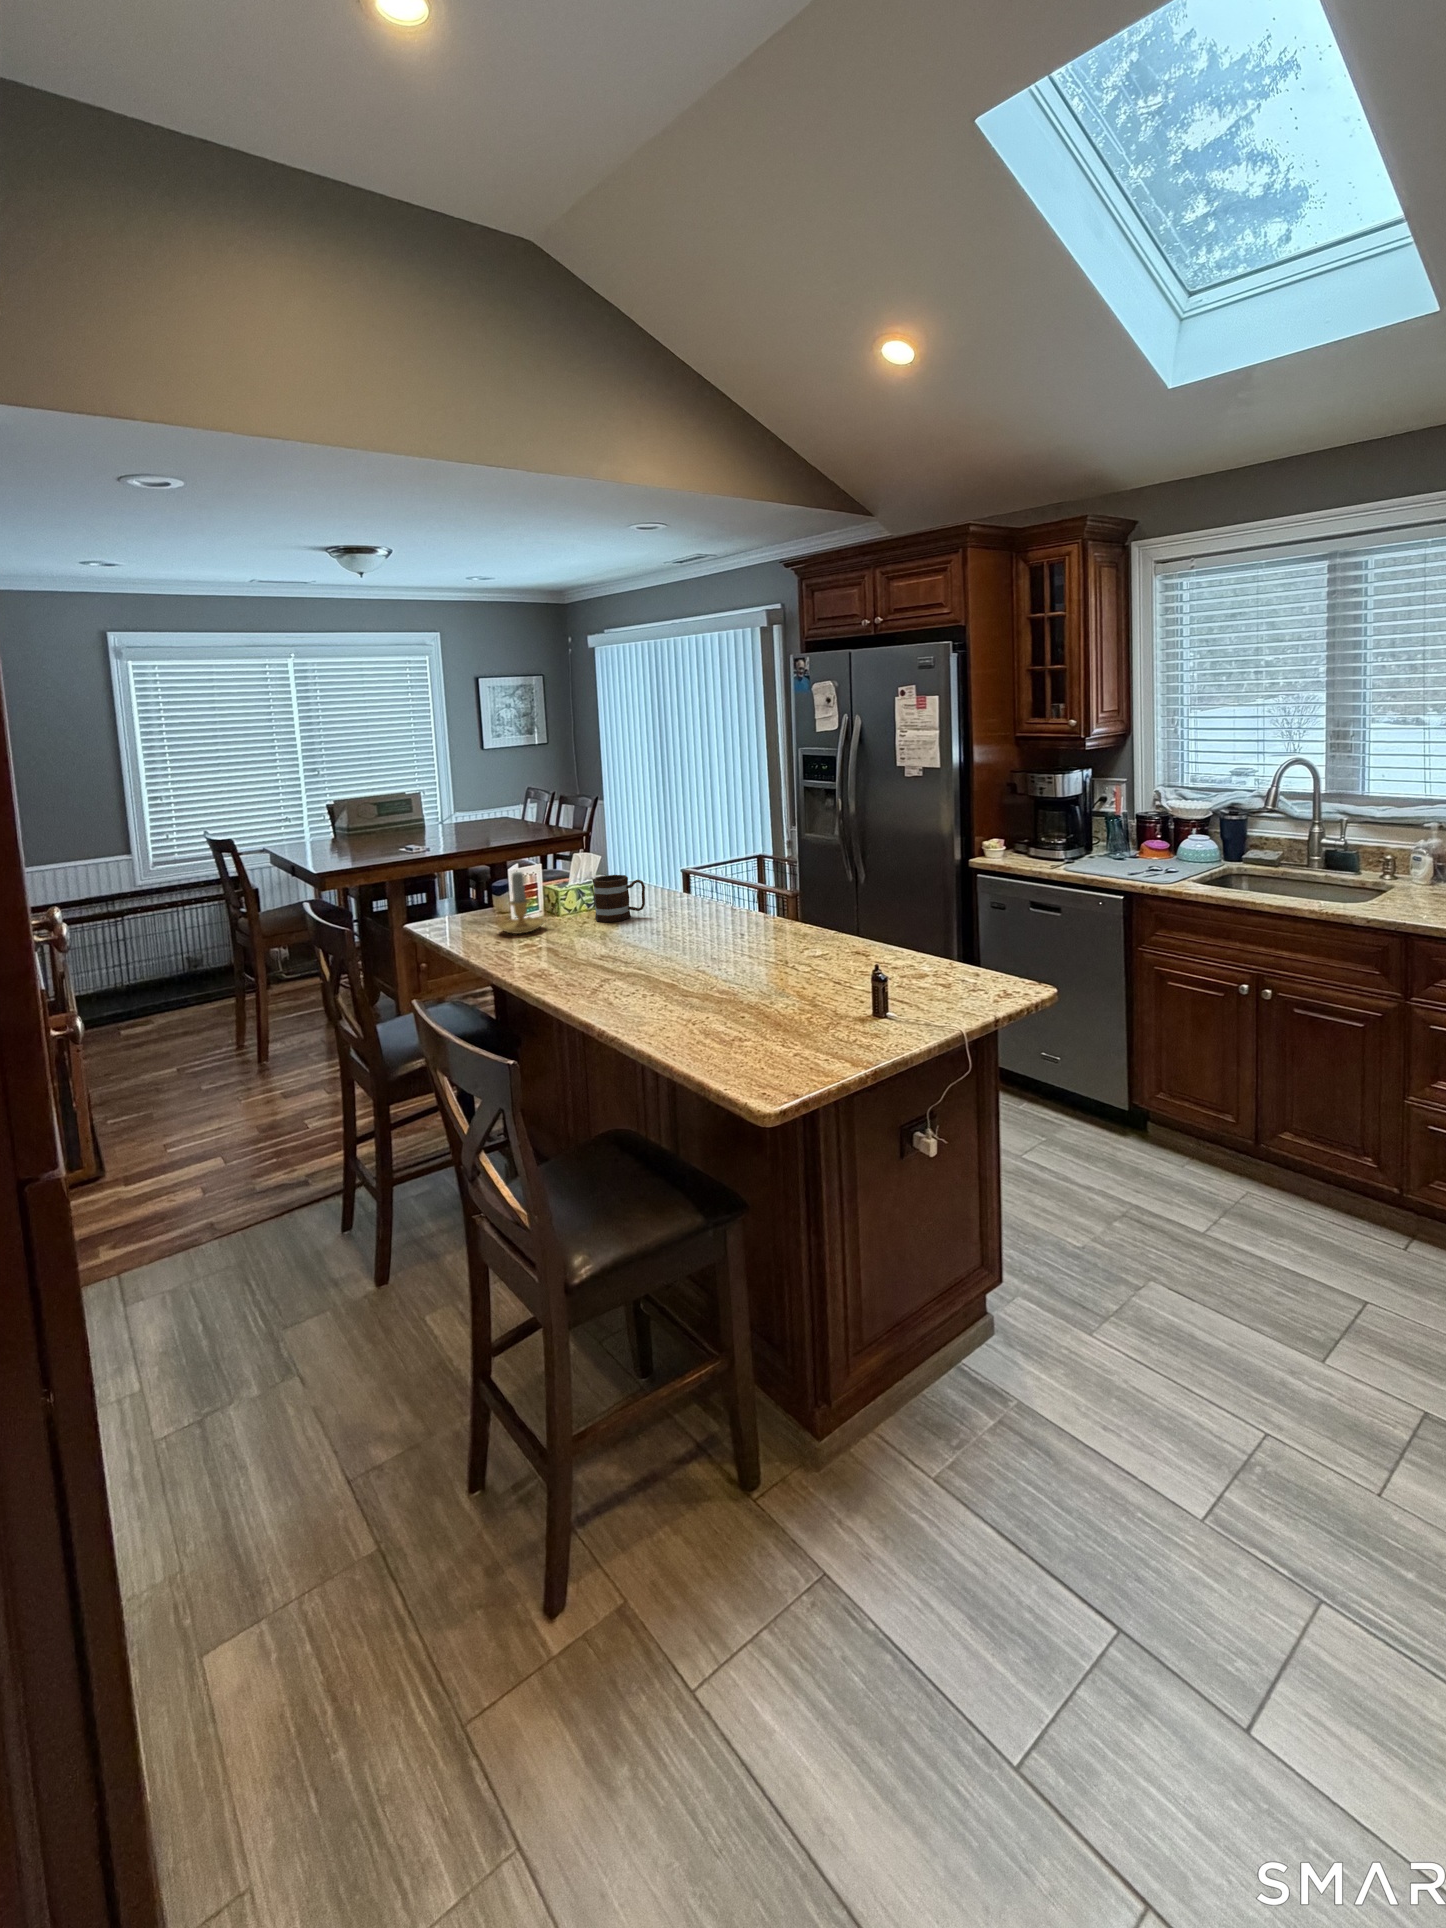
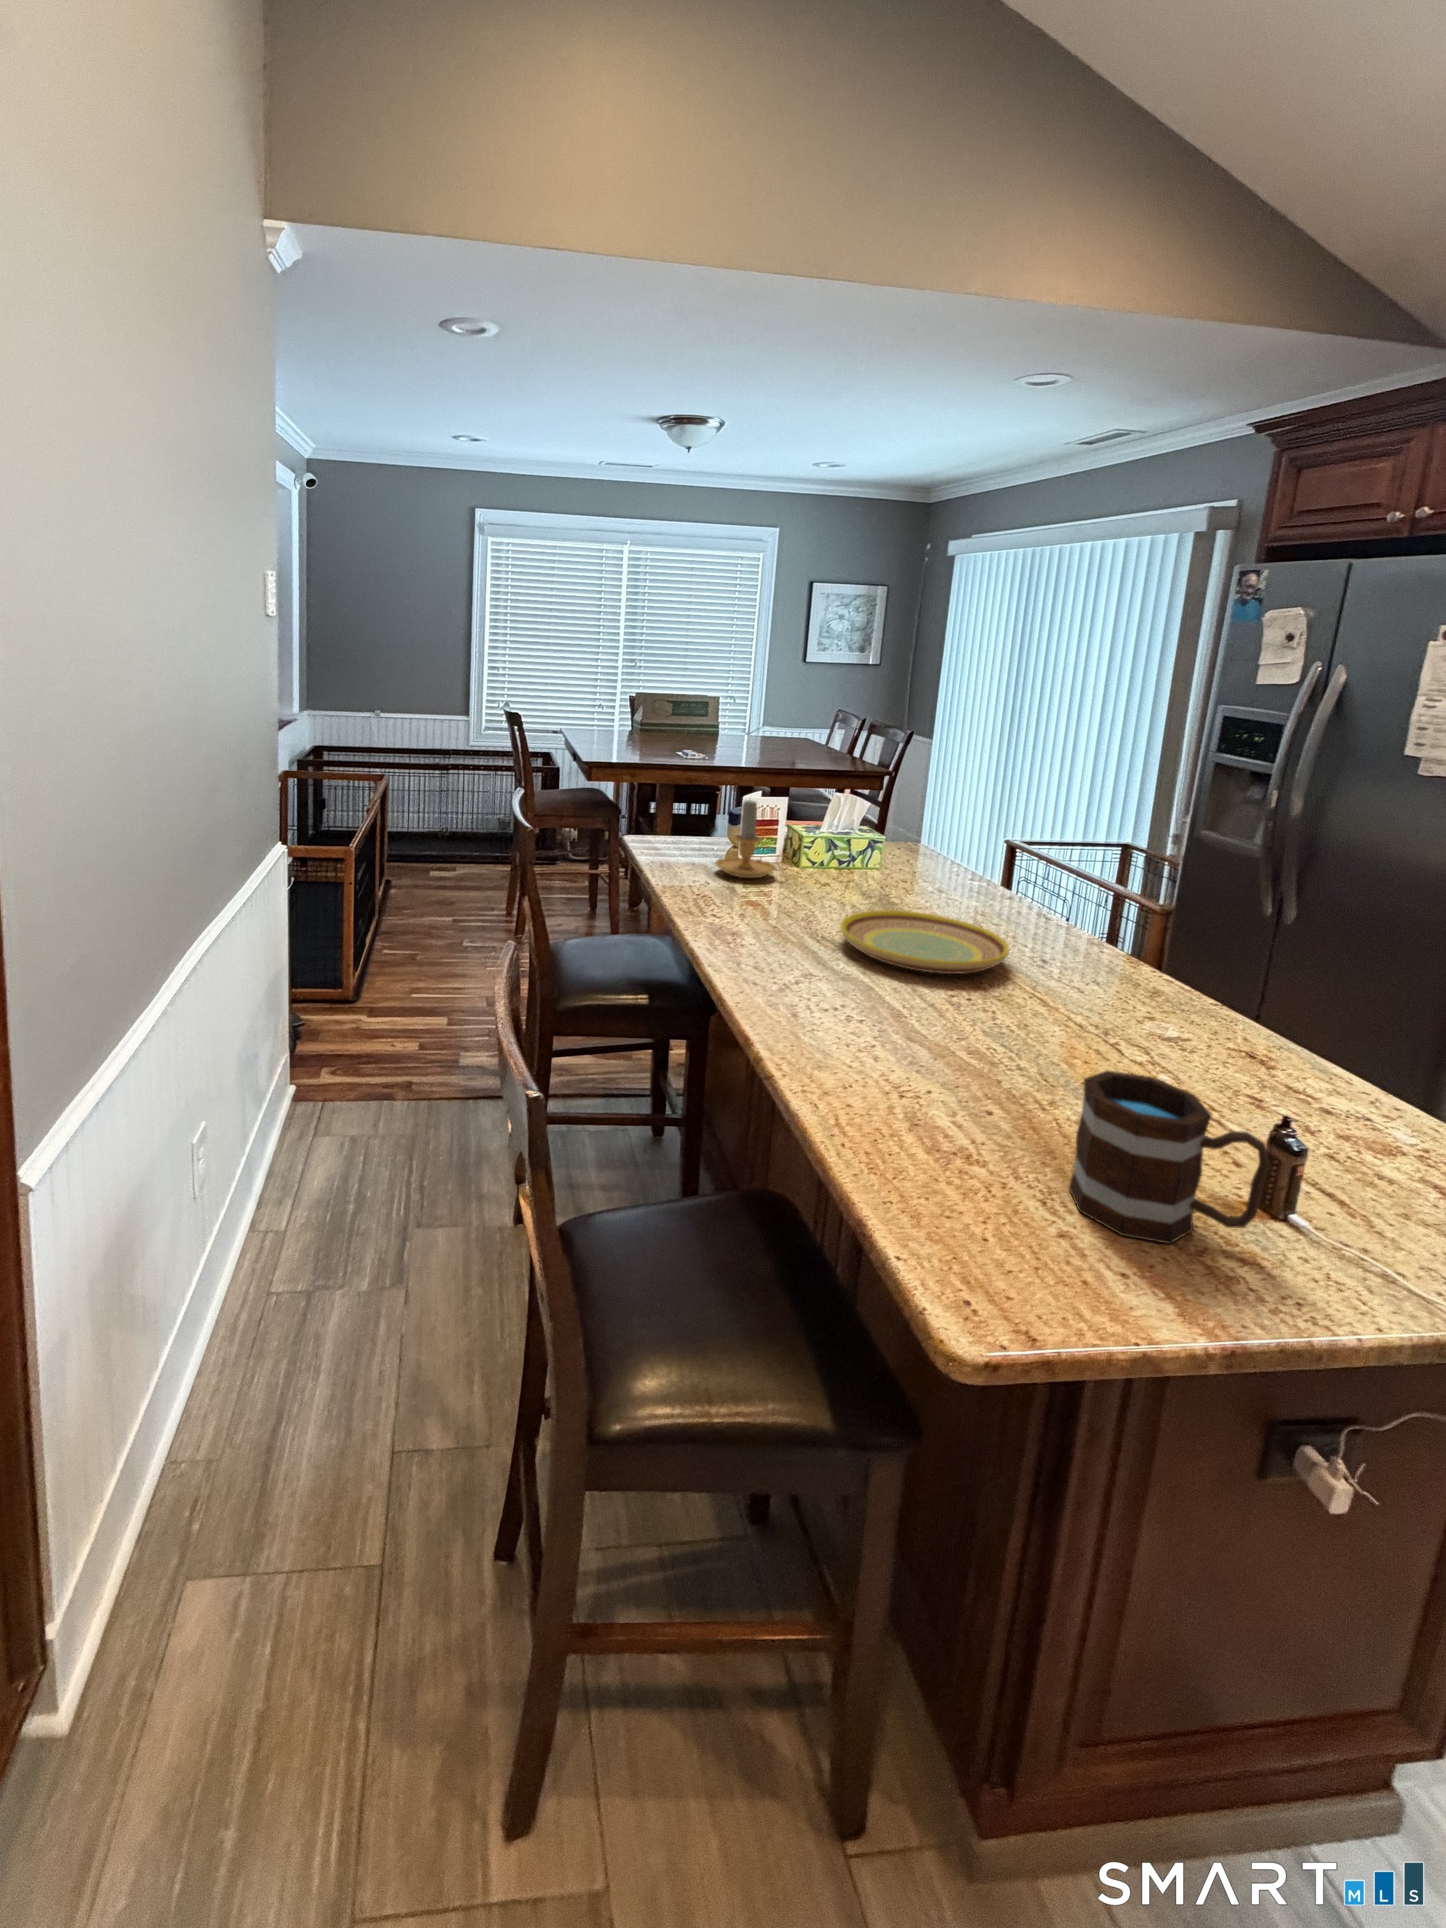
mug: present [592,875,645,922] -> present [1069,1071,1270,1244]
plate: none [613,923,722,960] -> present [840,910,1010,974]

